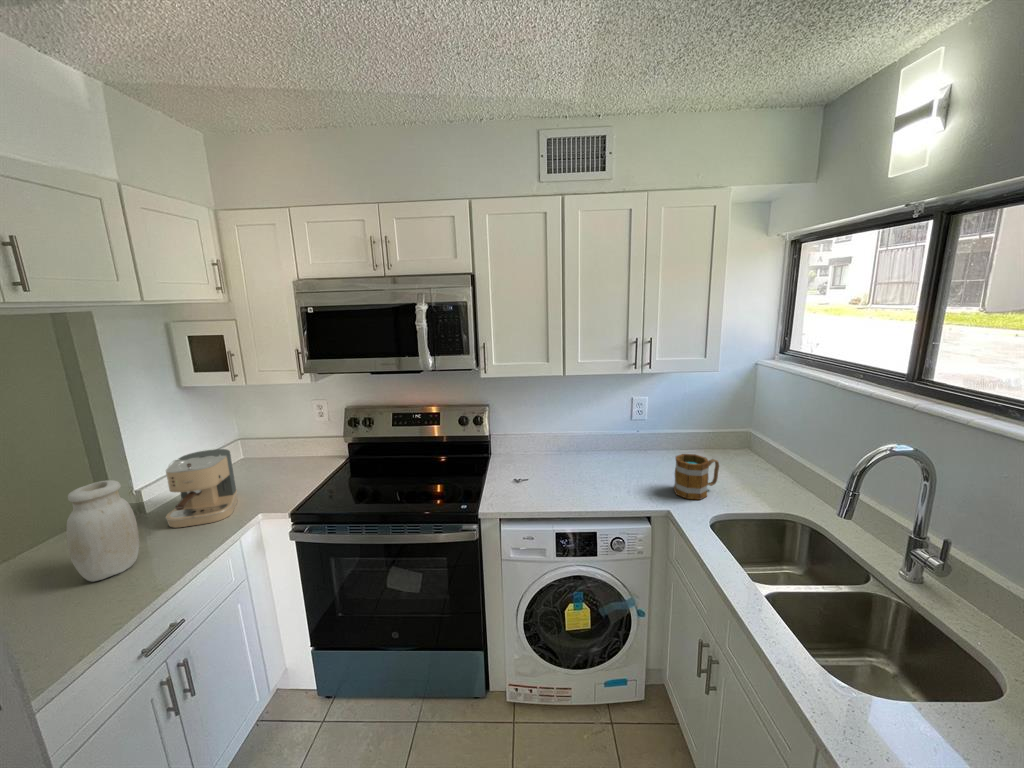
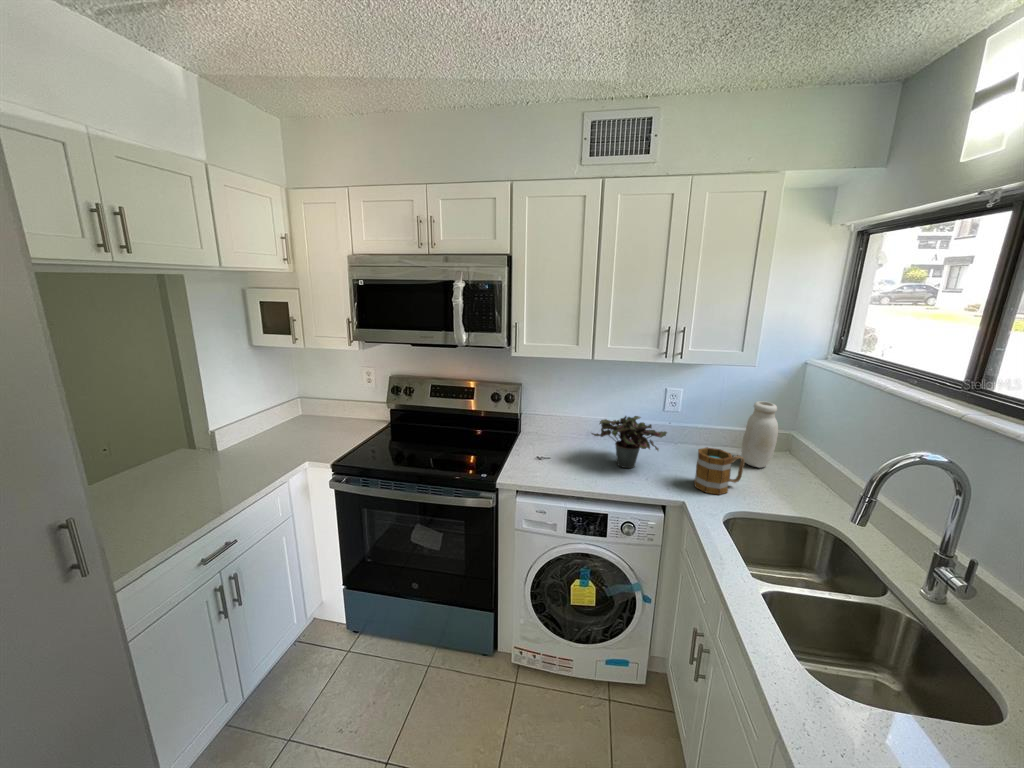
potted plant: none [568,428,642,482] -> present [591,416,667,468]
coffee maker: present [166,449,238,528] -> none [231,403,291,465]
jar: present [67,480,139,582] -> present [742,401,778,468]

